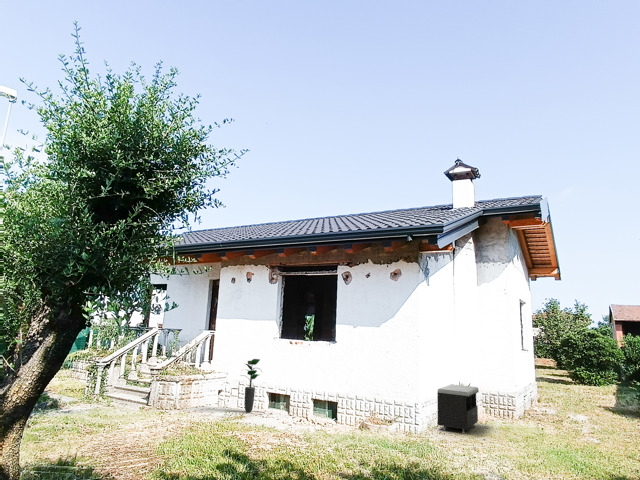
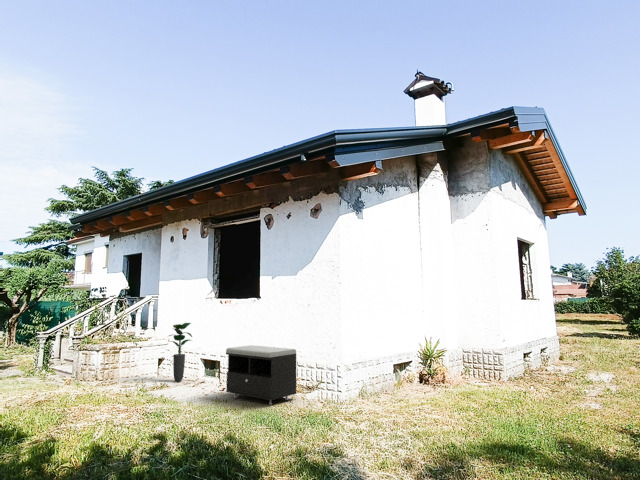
storage bench: present [437,384,479,433] -> present [226,345,296,404]

